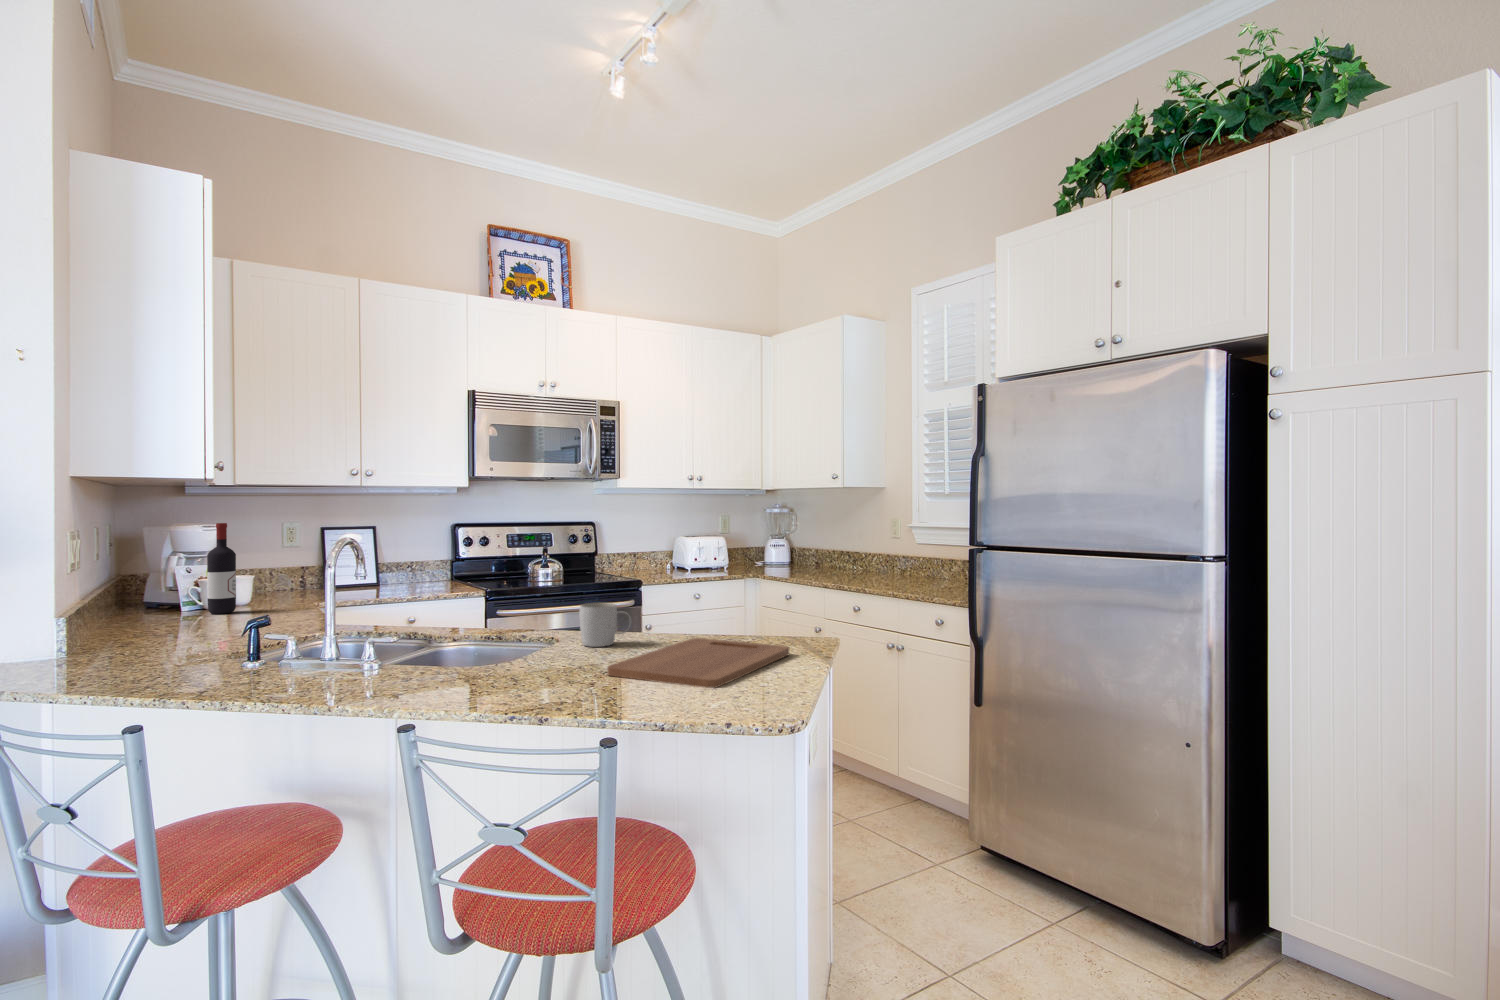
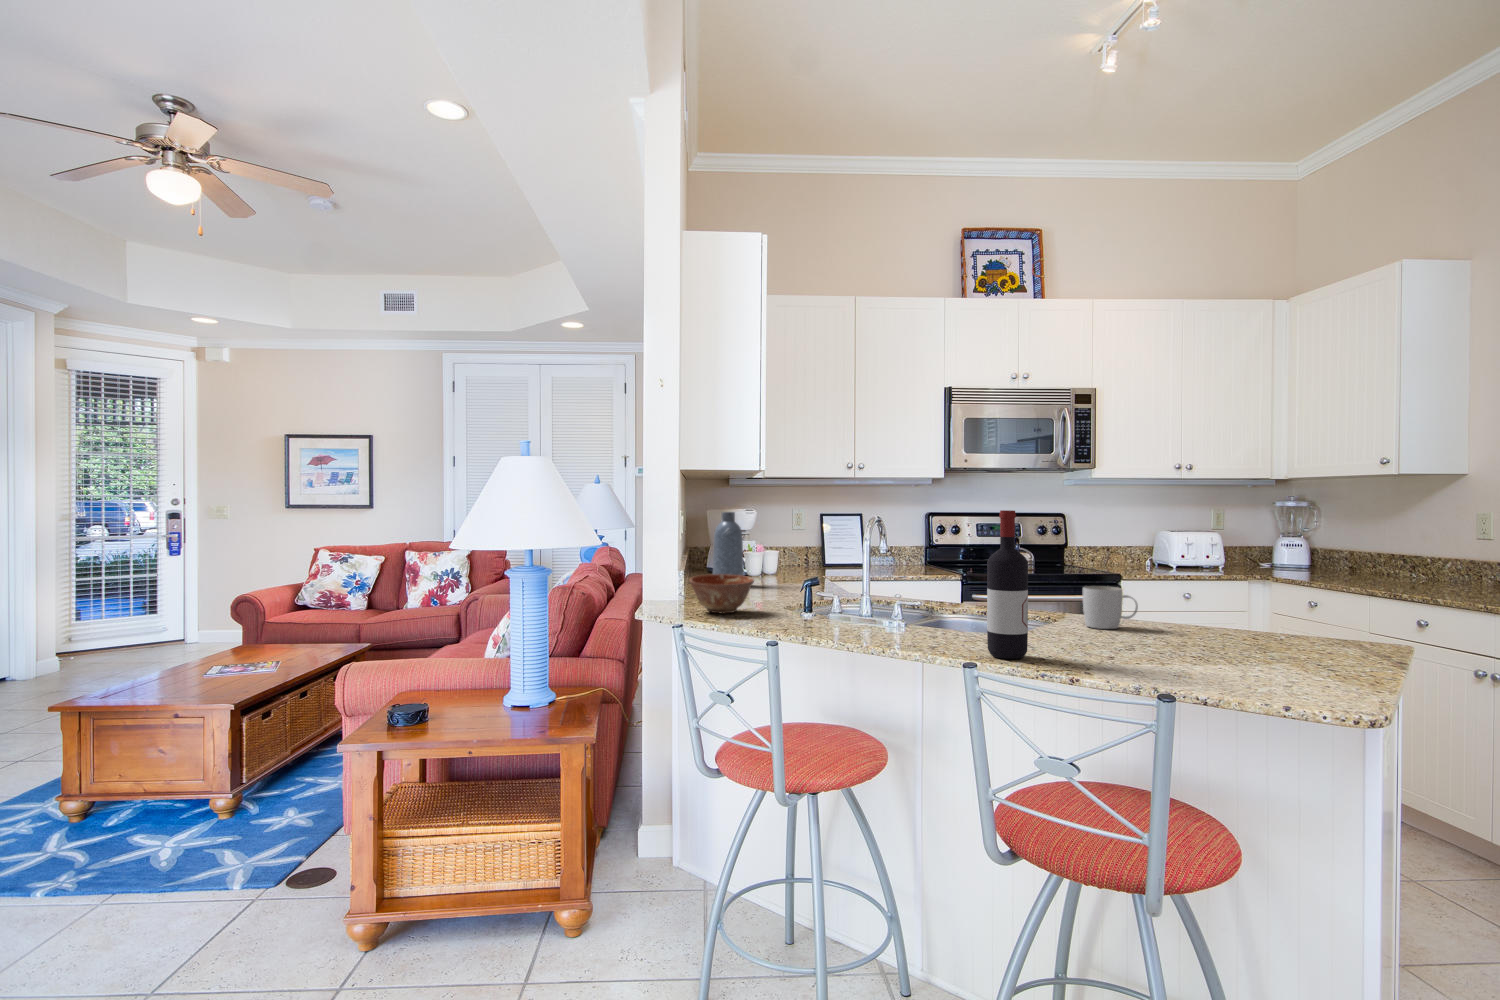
wine bottle: present [207,523,236,614] -> present [987,510,1028,659]
vase: none [146,530,195,626] -> present [713,512,744,576]
ceramic bowl: none [69,617,180,671] -> present [689,574,754,613]
cutting board: present [607,638,789,688] -> none [1125,629,1340,675]

